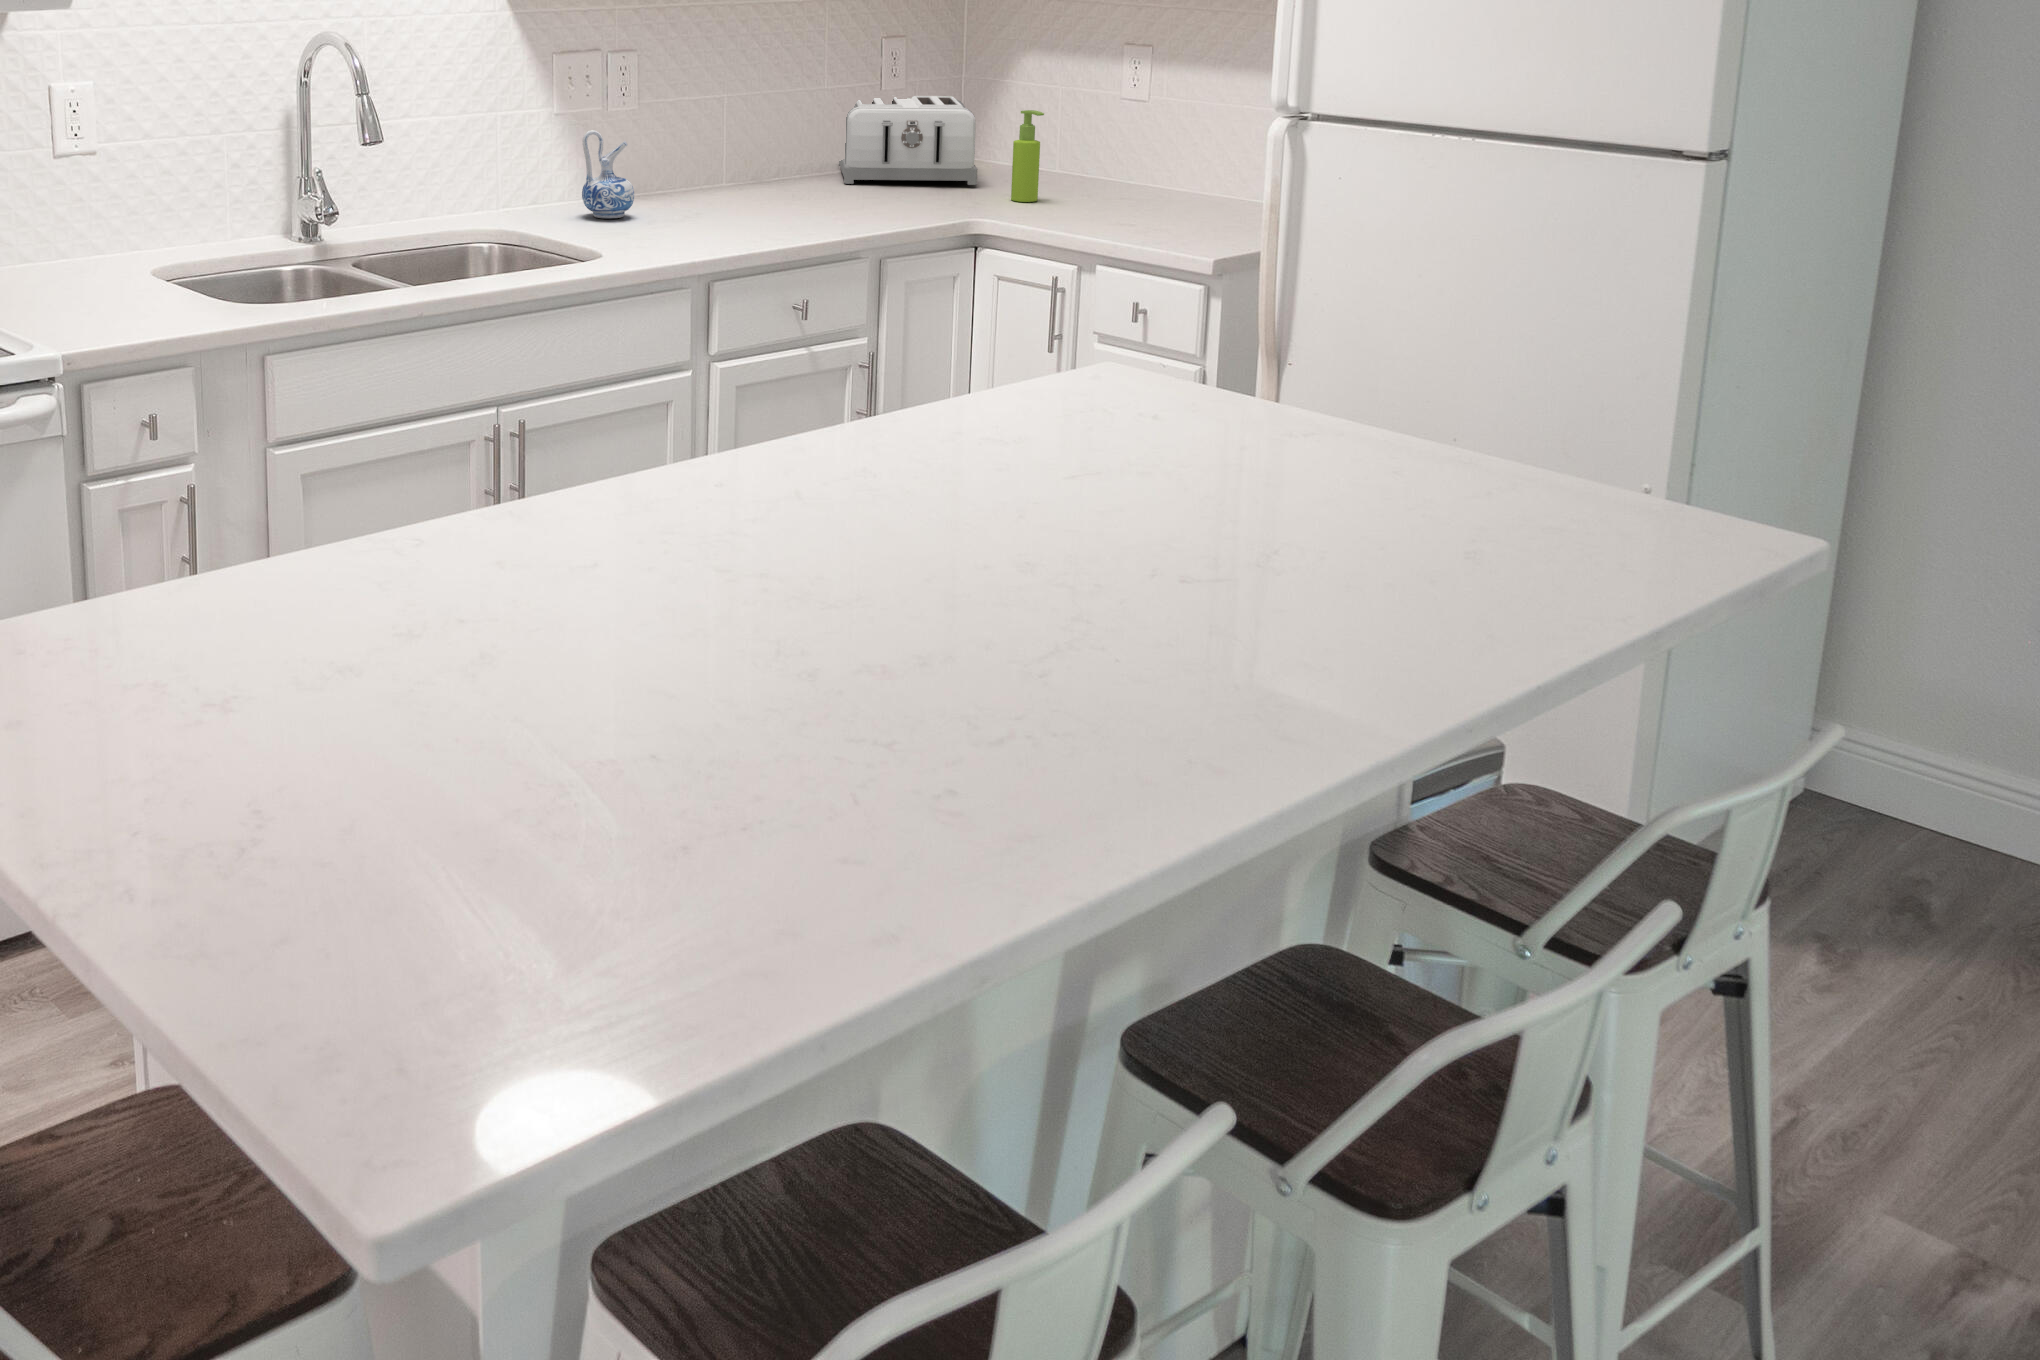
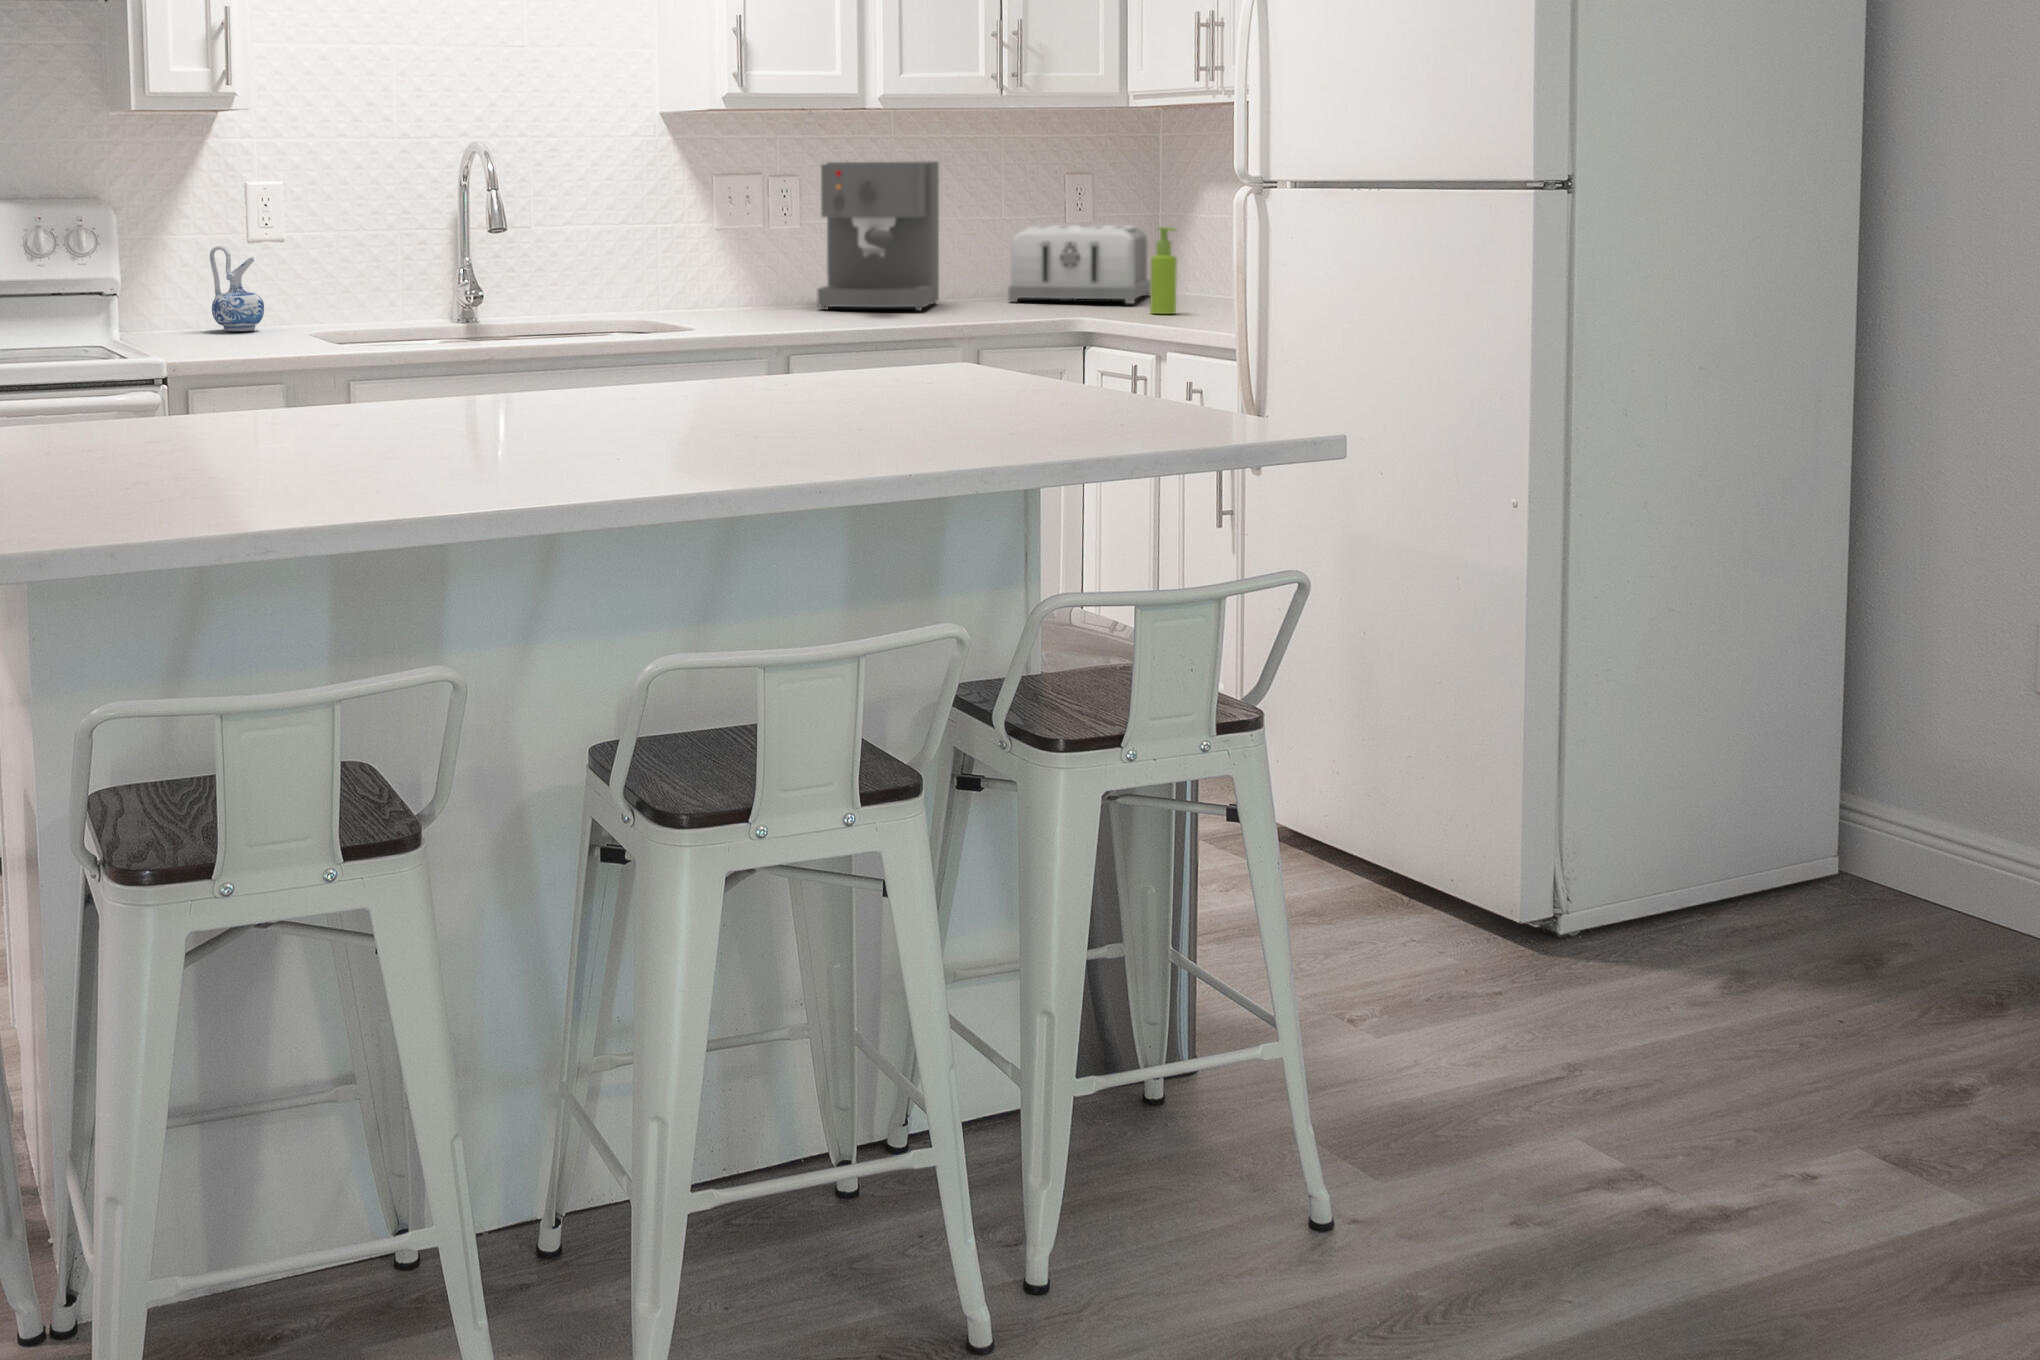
coffee maker: none [667,35,788,204] -> present [818,161,939,310]
ceramic pitcher: present [582,130,634,218] -> present [210,246,264,331]

